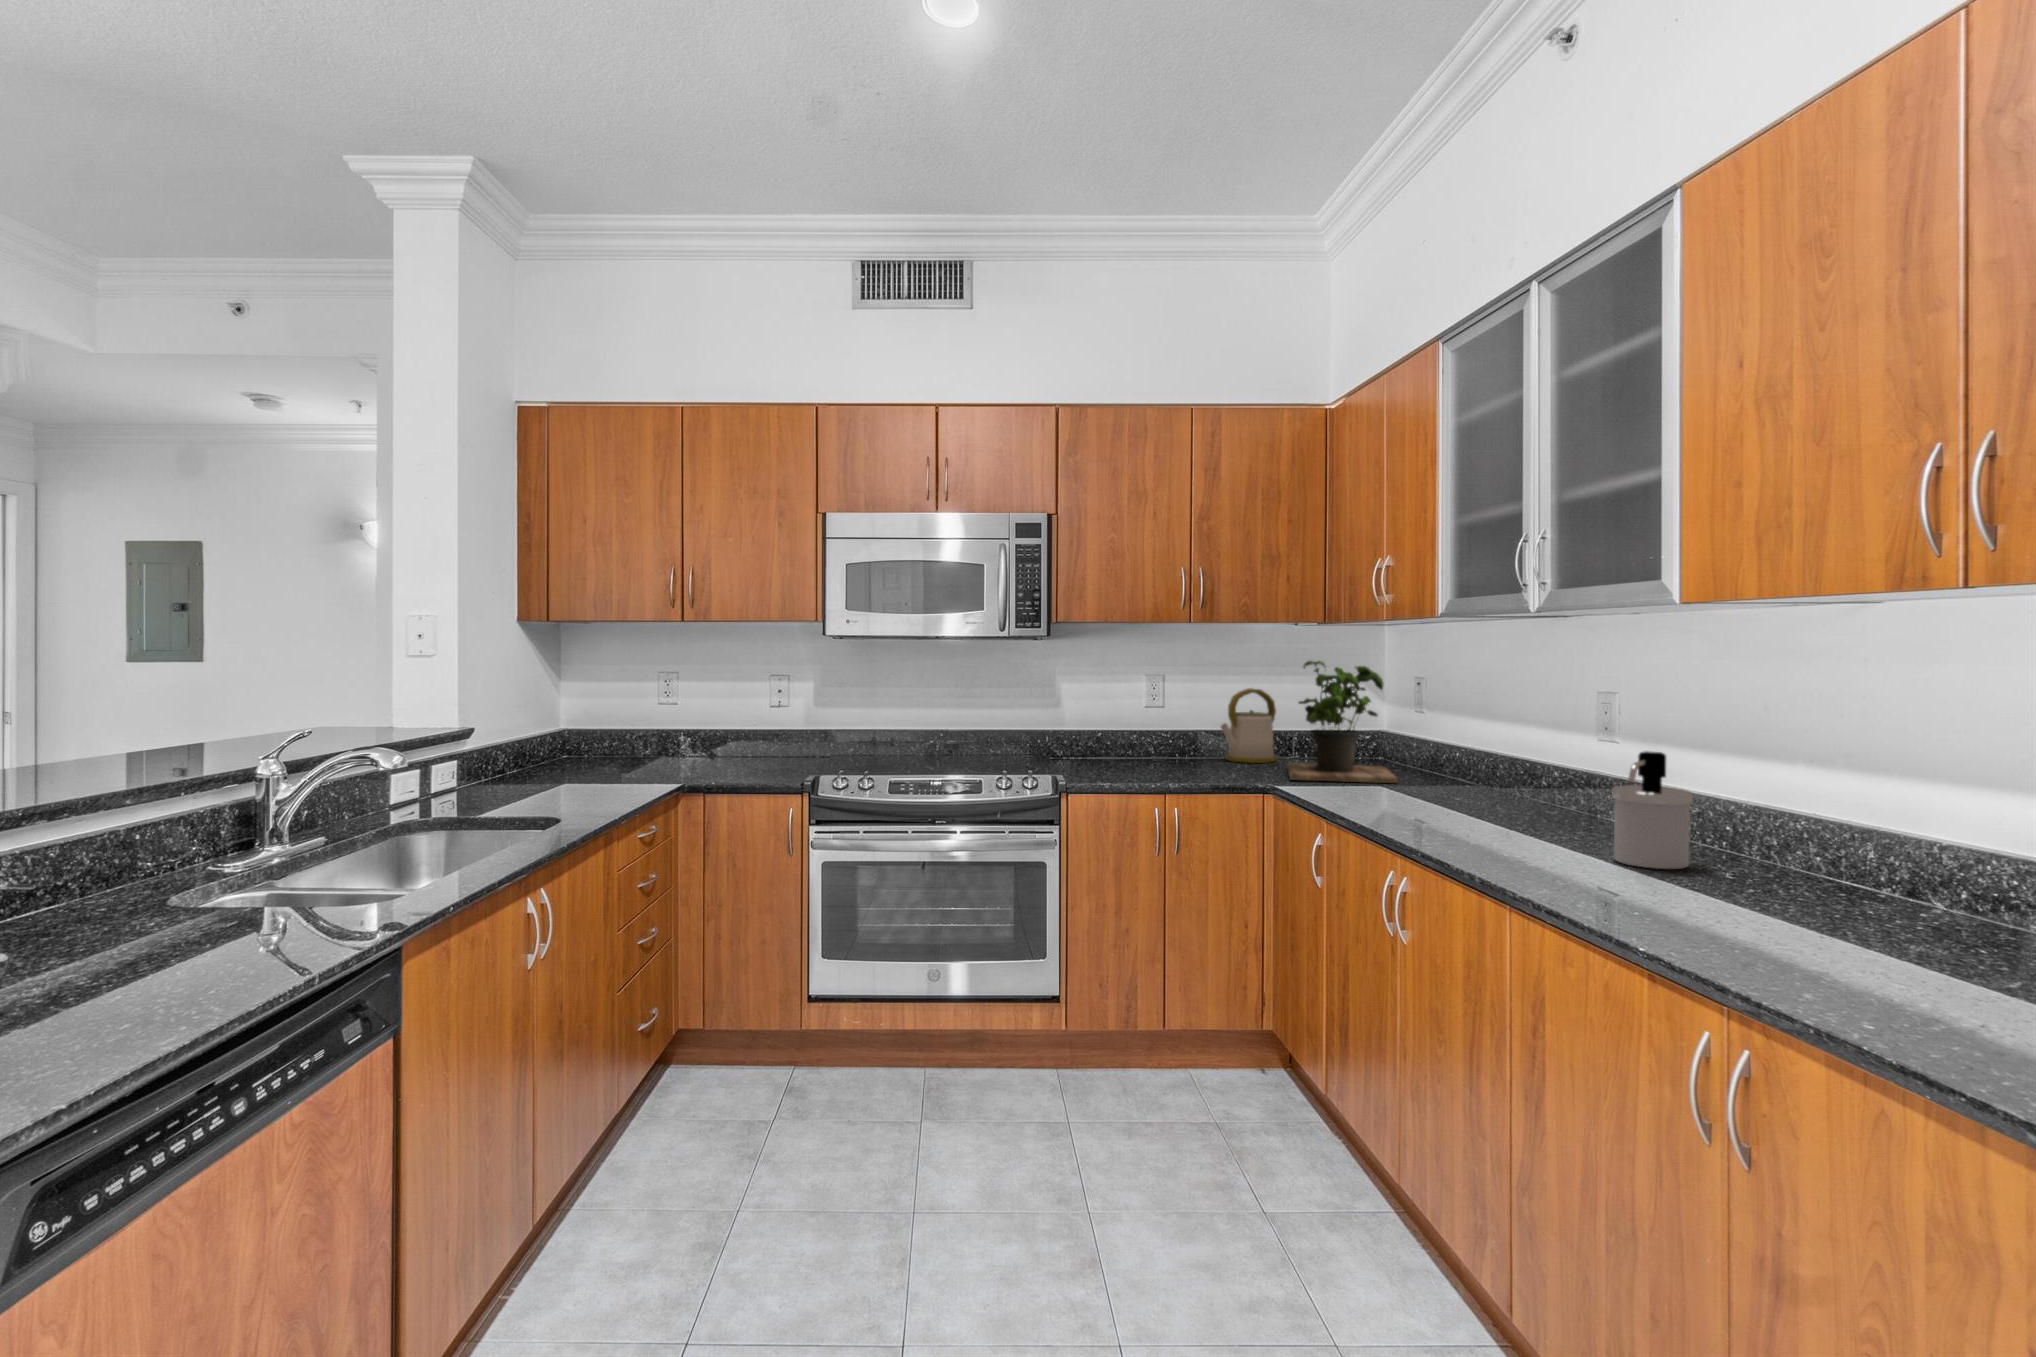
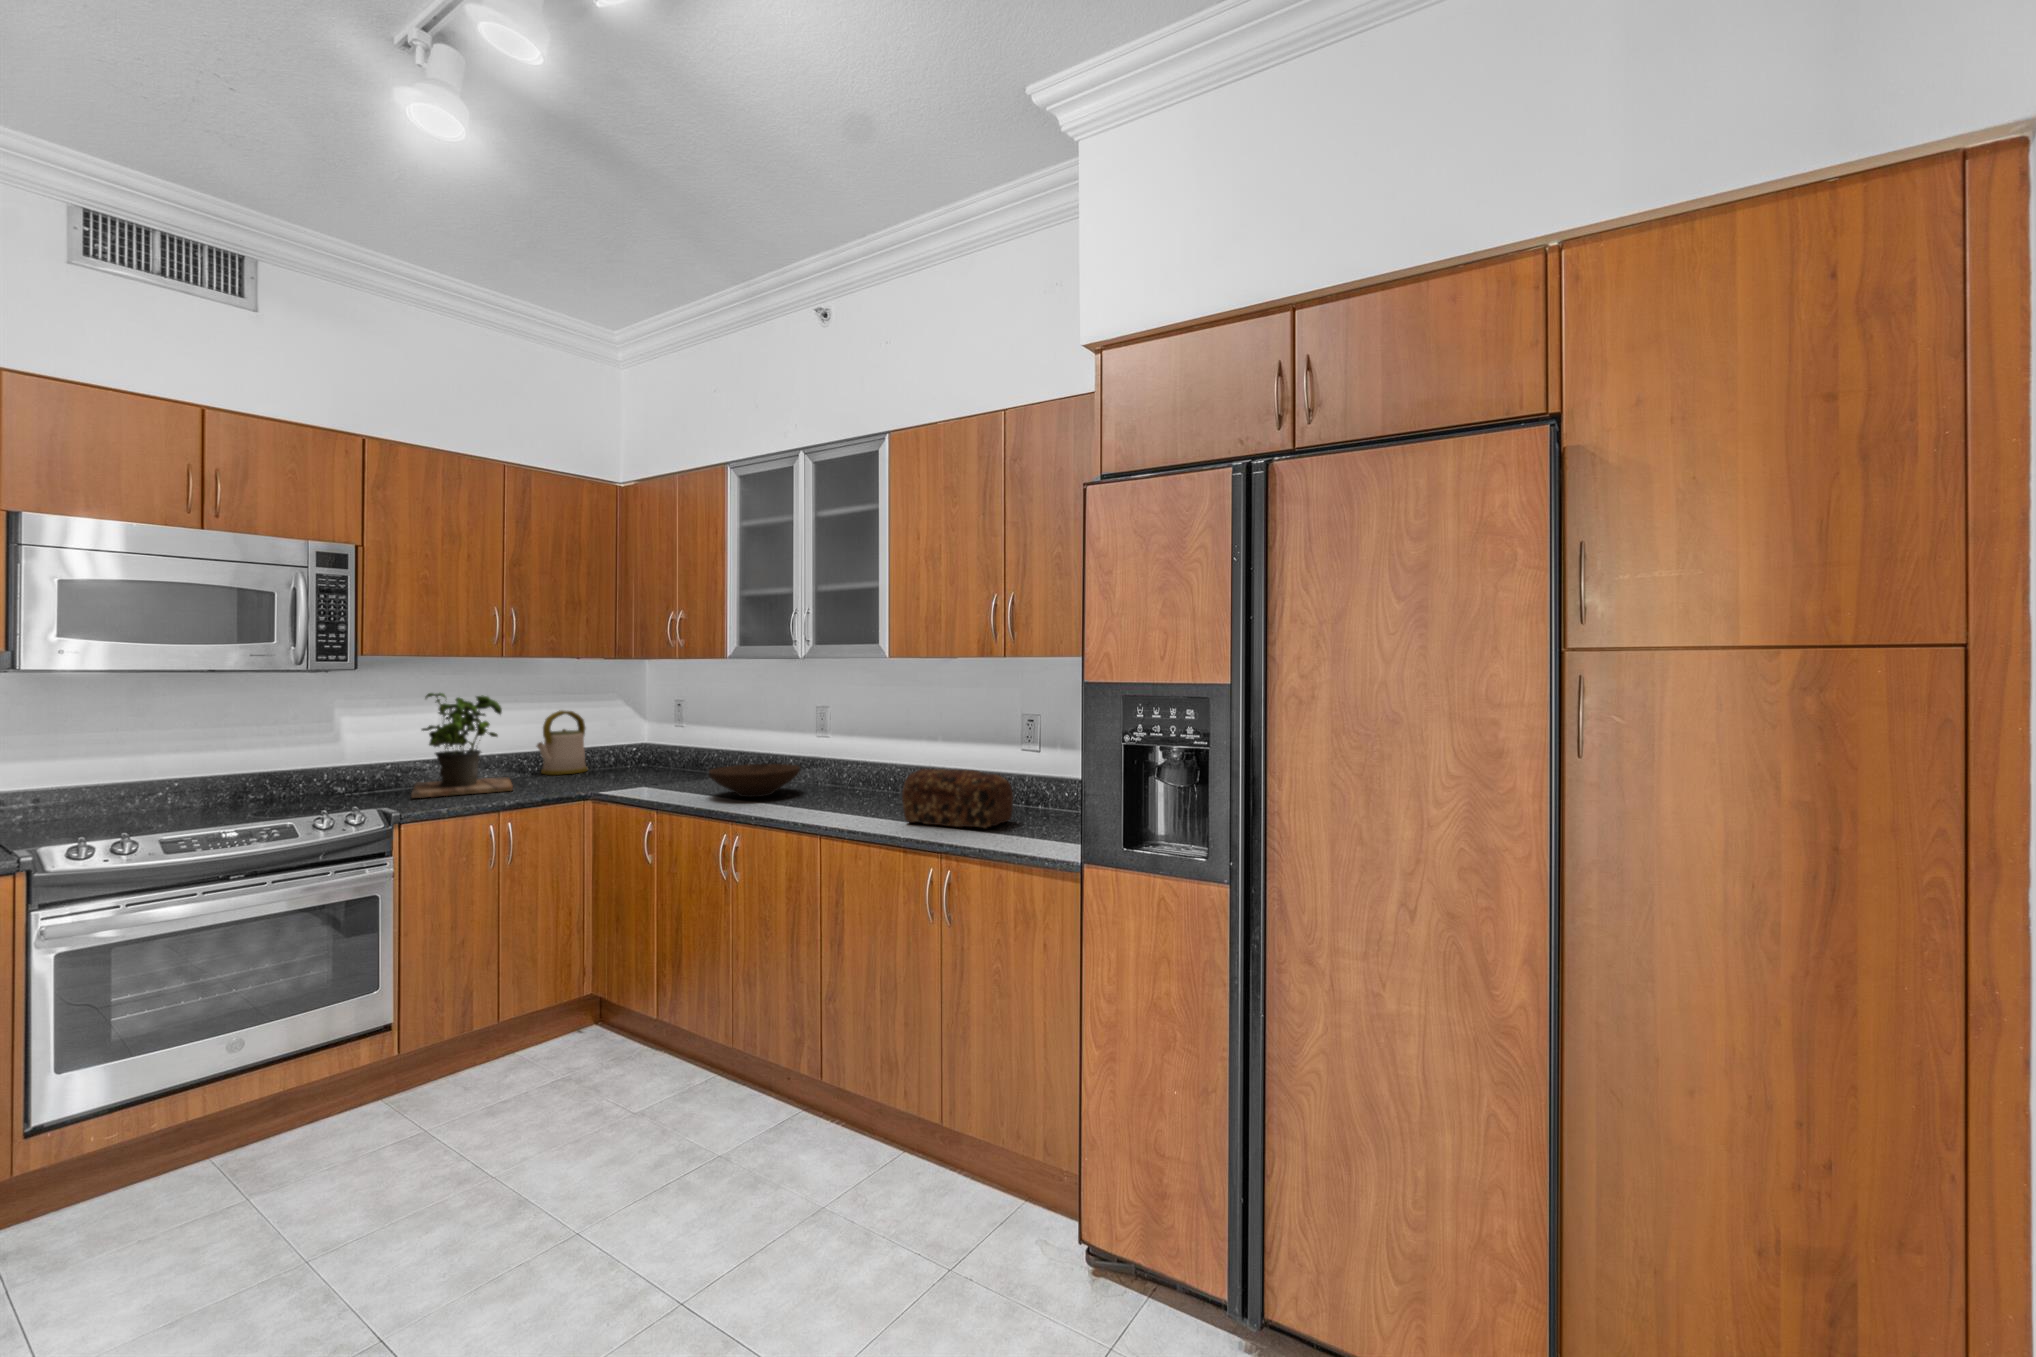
potted plant: present [1287,661,1398,783] -> present [411,693,513,798]
soap dispenser: present [1612,752,1693,869] -> none [855,744,896,813]
wooden bowl: none [1393,769,1532,817] -> present [709,764,800,797]
bread loaf: none [1696,801,1970,933] -> present [902,769,1013,828]

